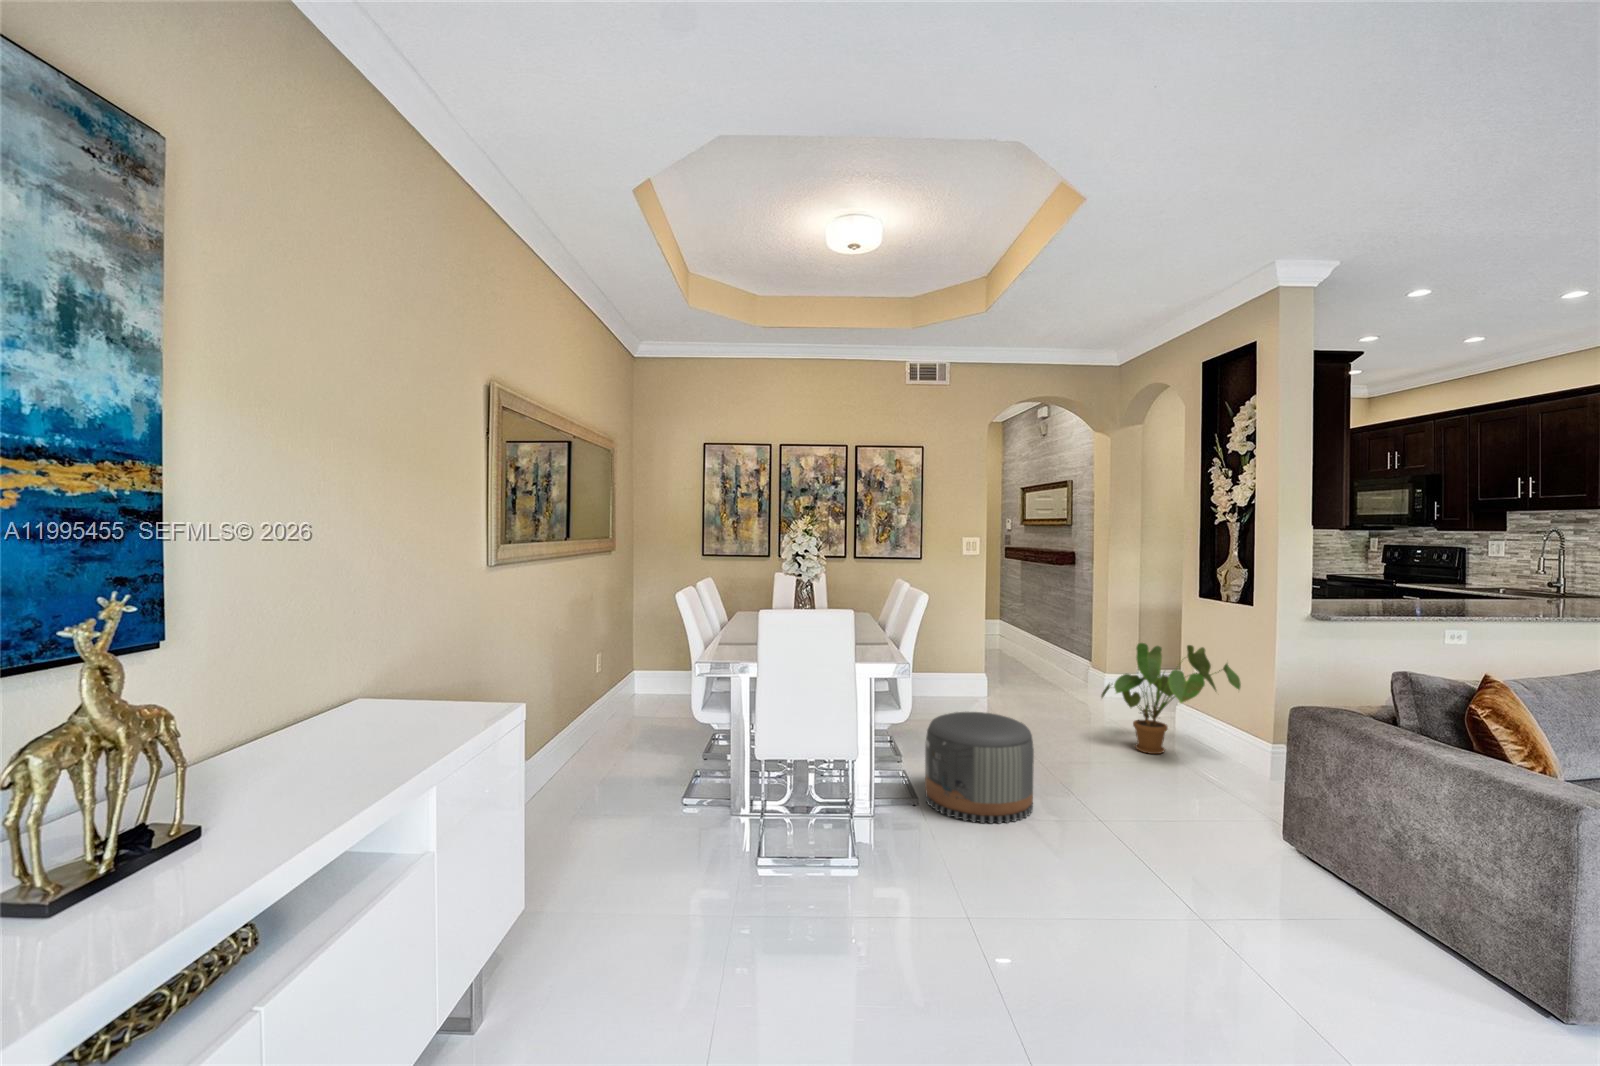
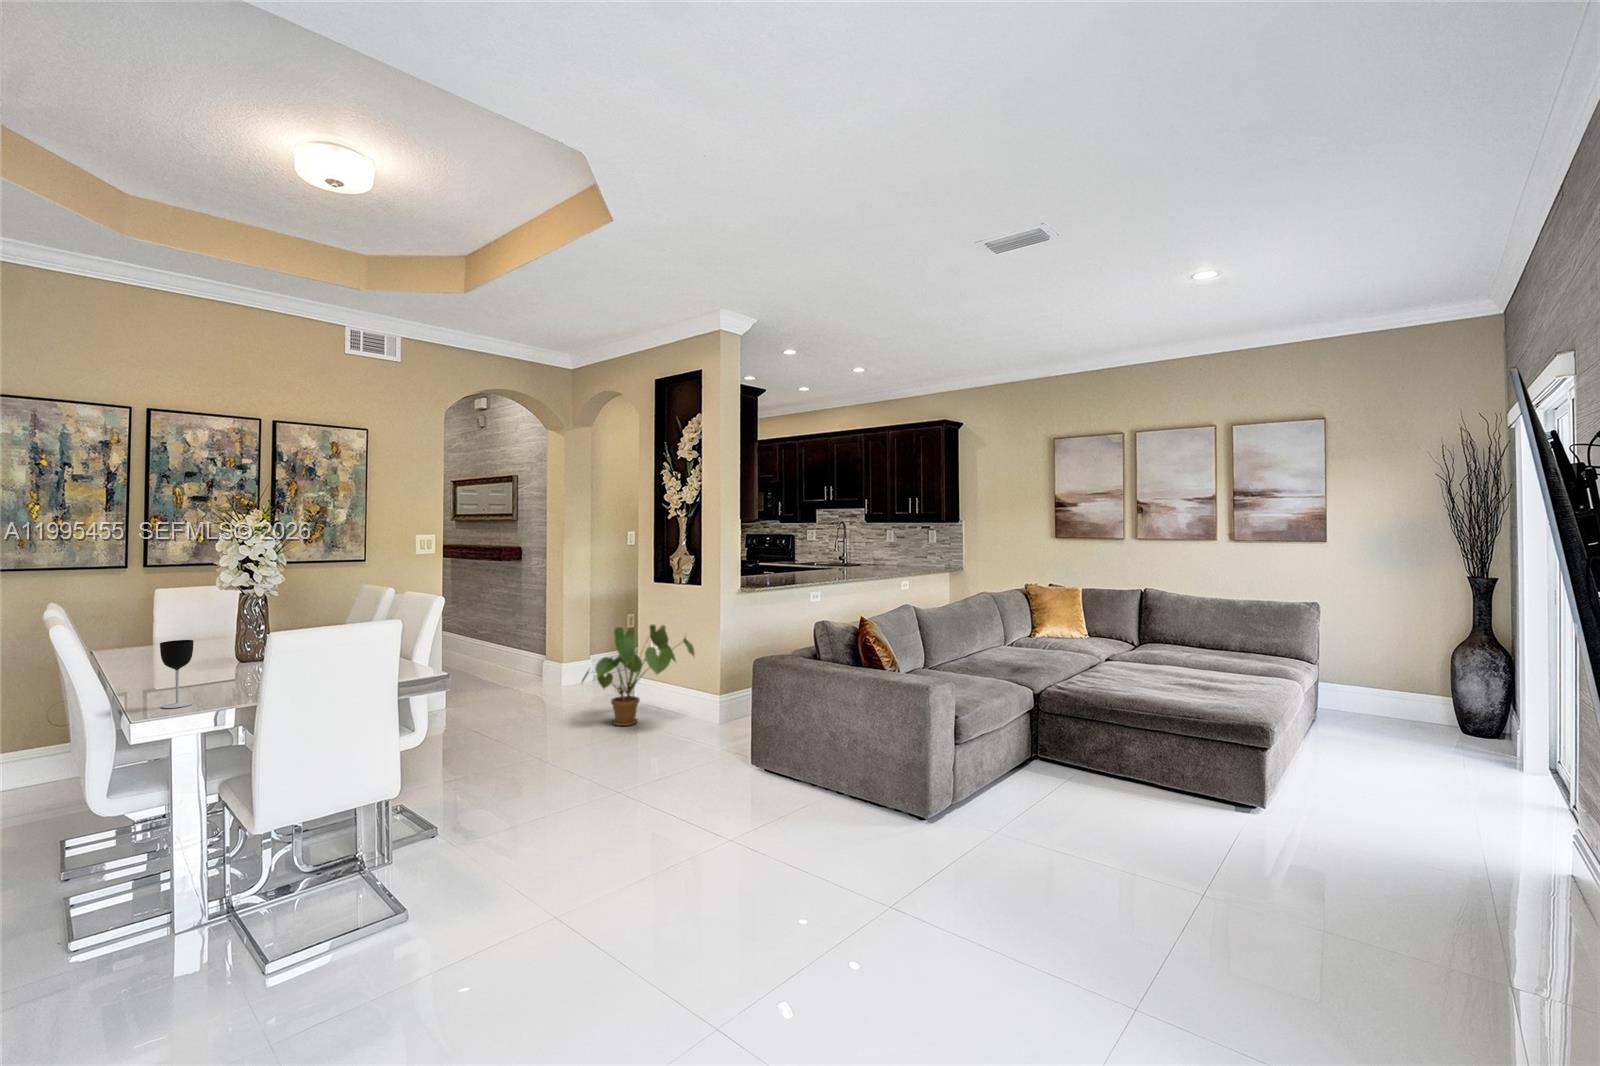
wine glass: none [721,611,740,659] -> present [160,640,193,708]
pouf: present [925,712,1034,824] -> none [439,715,557,832]

